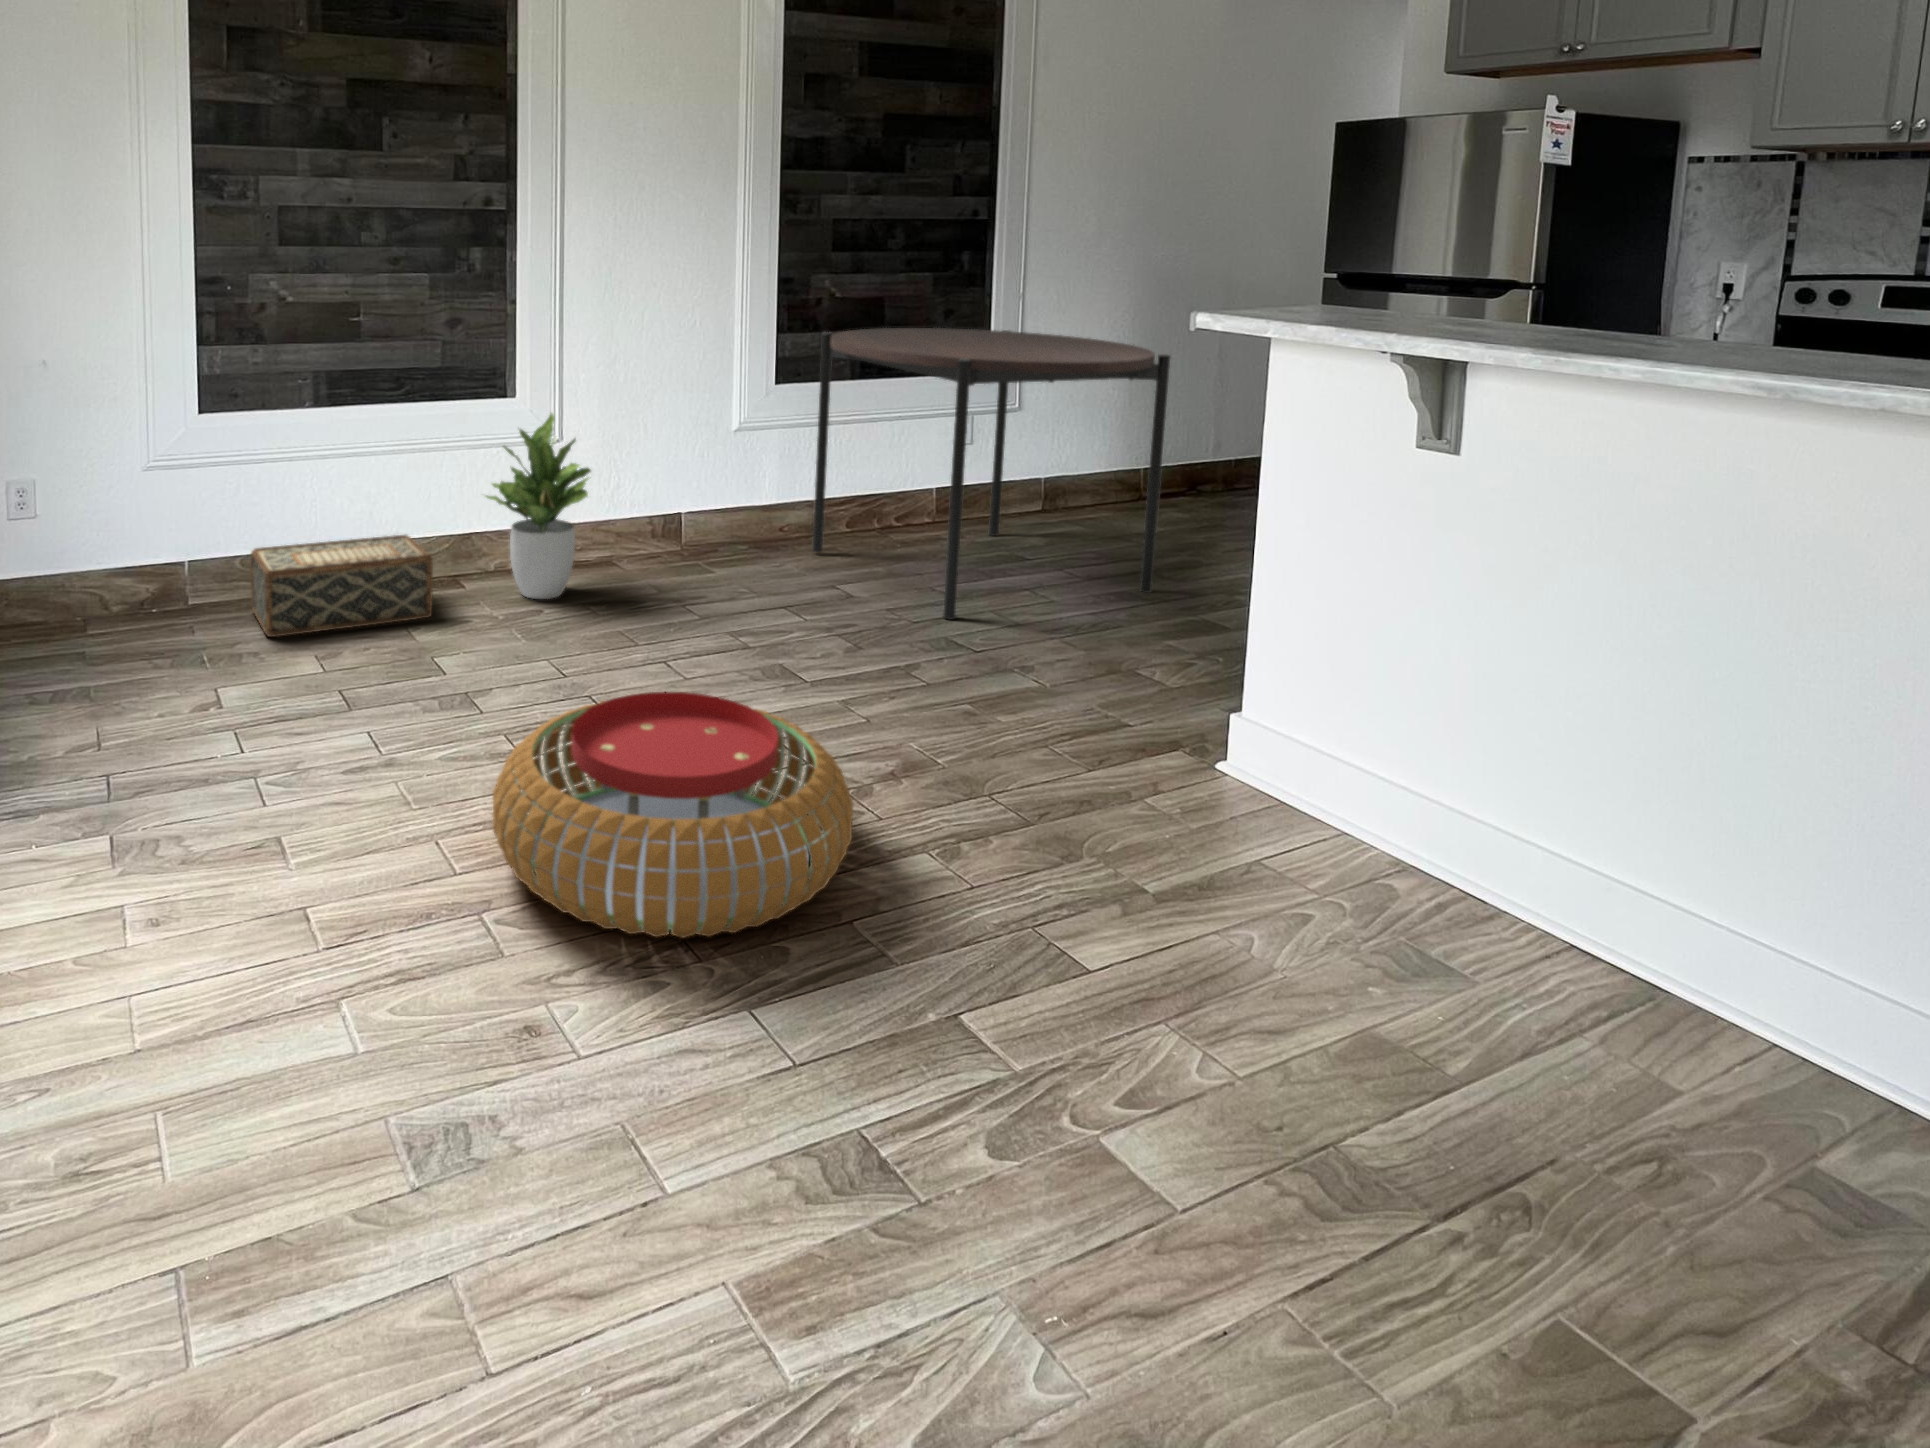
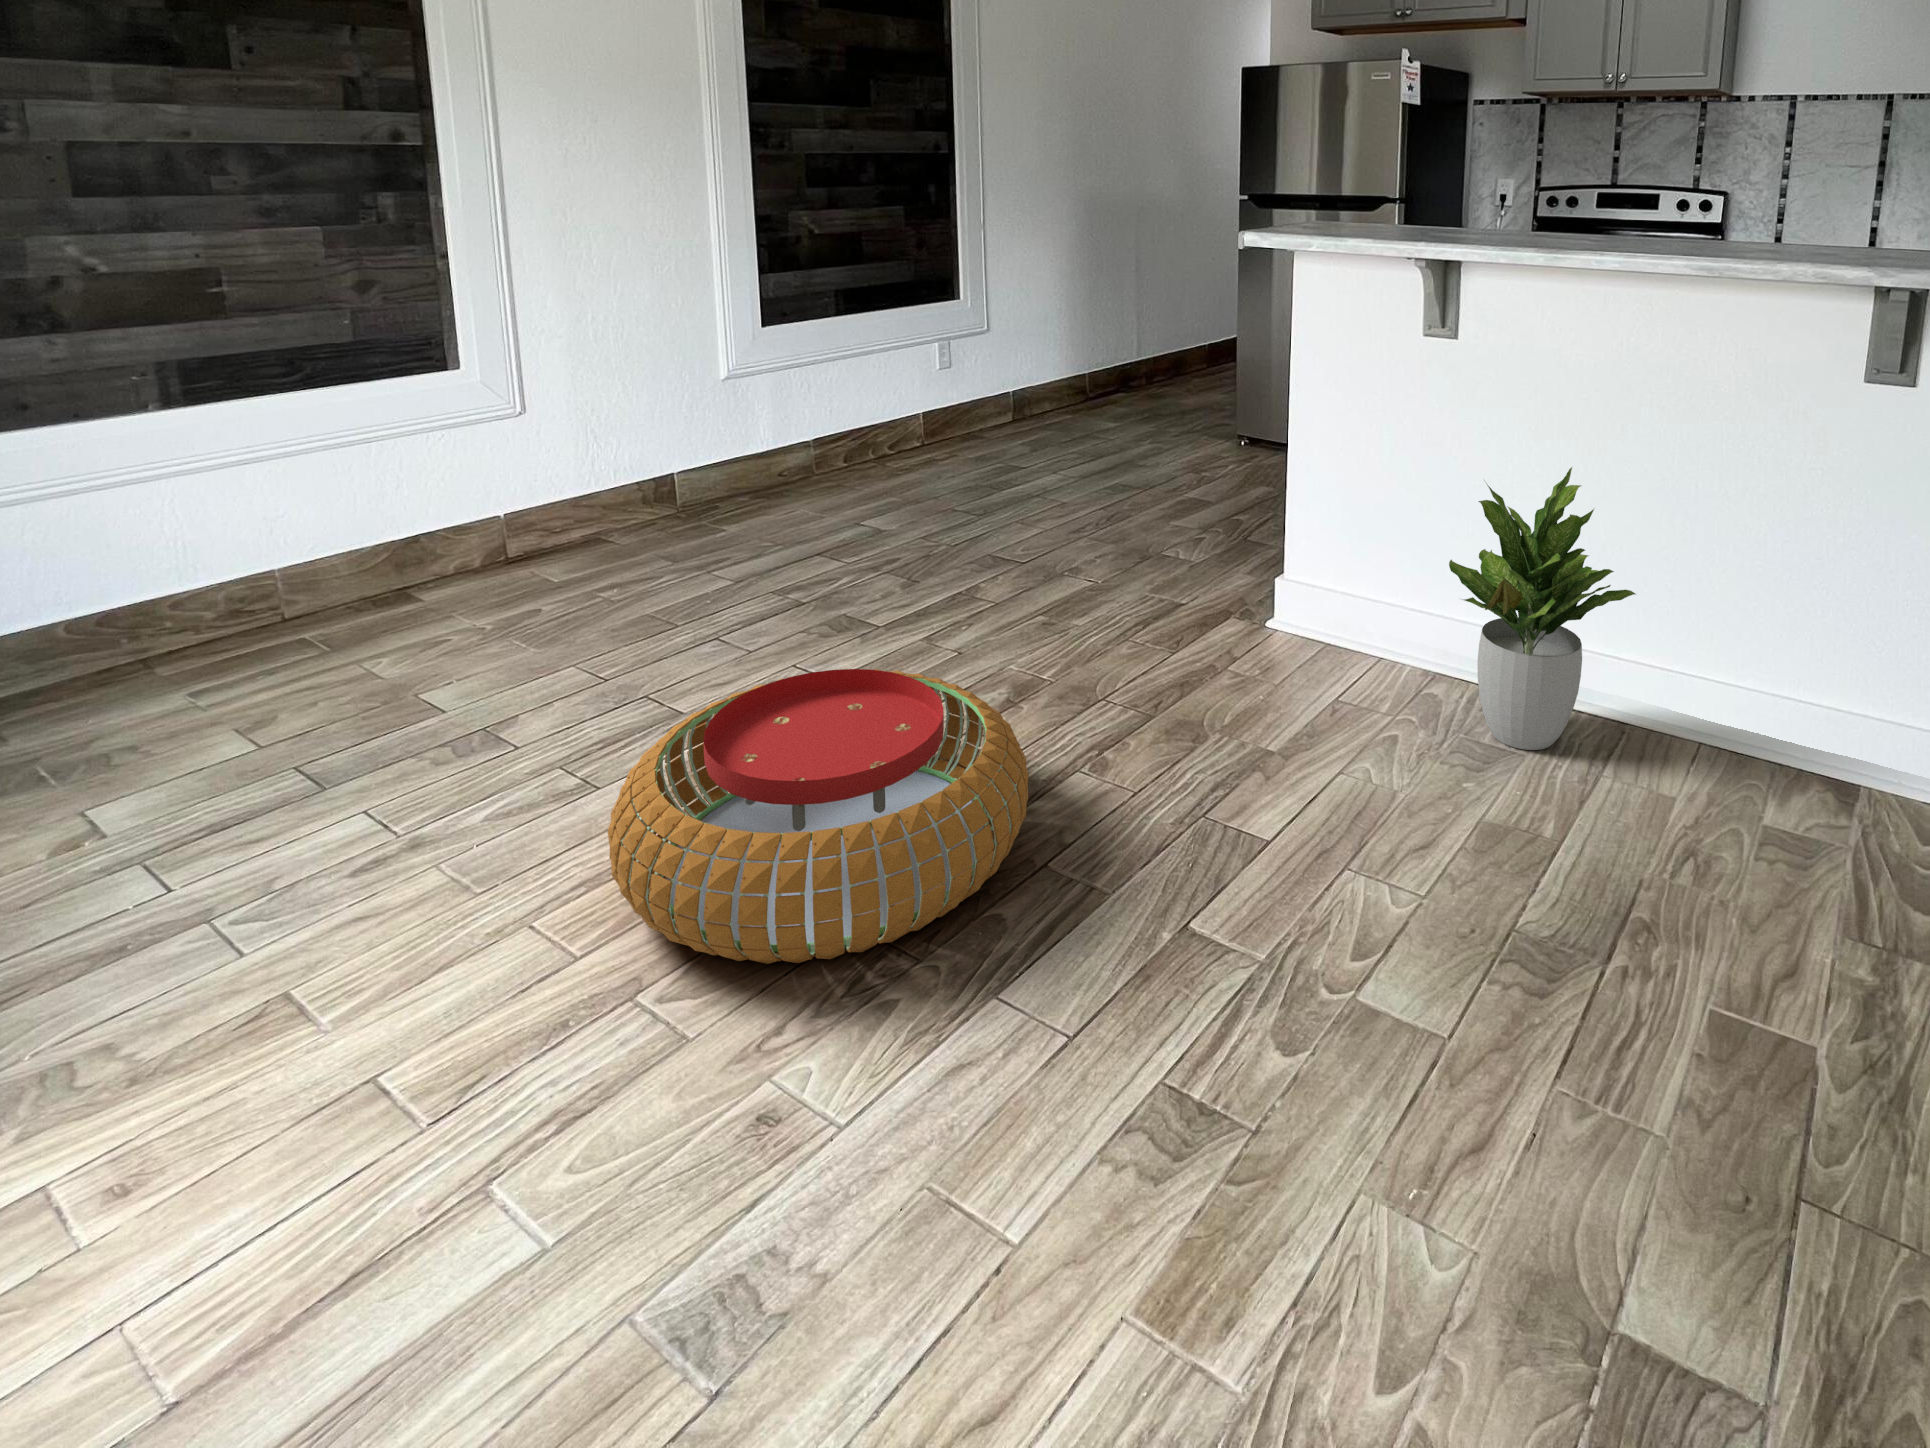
dining table: present [812,328,1171,620] -> none [818,255,1148,534]
potted plant: present [486,413,591,599] -> present [1449,467,1635,750]
woven basket: present [250,534,433,637] -> none [79,547,391,719]

